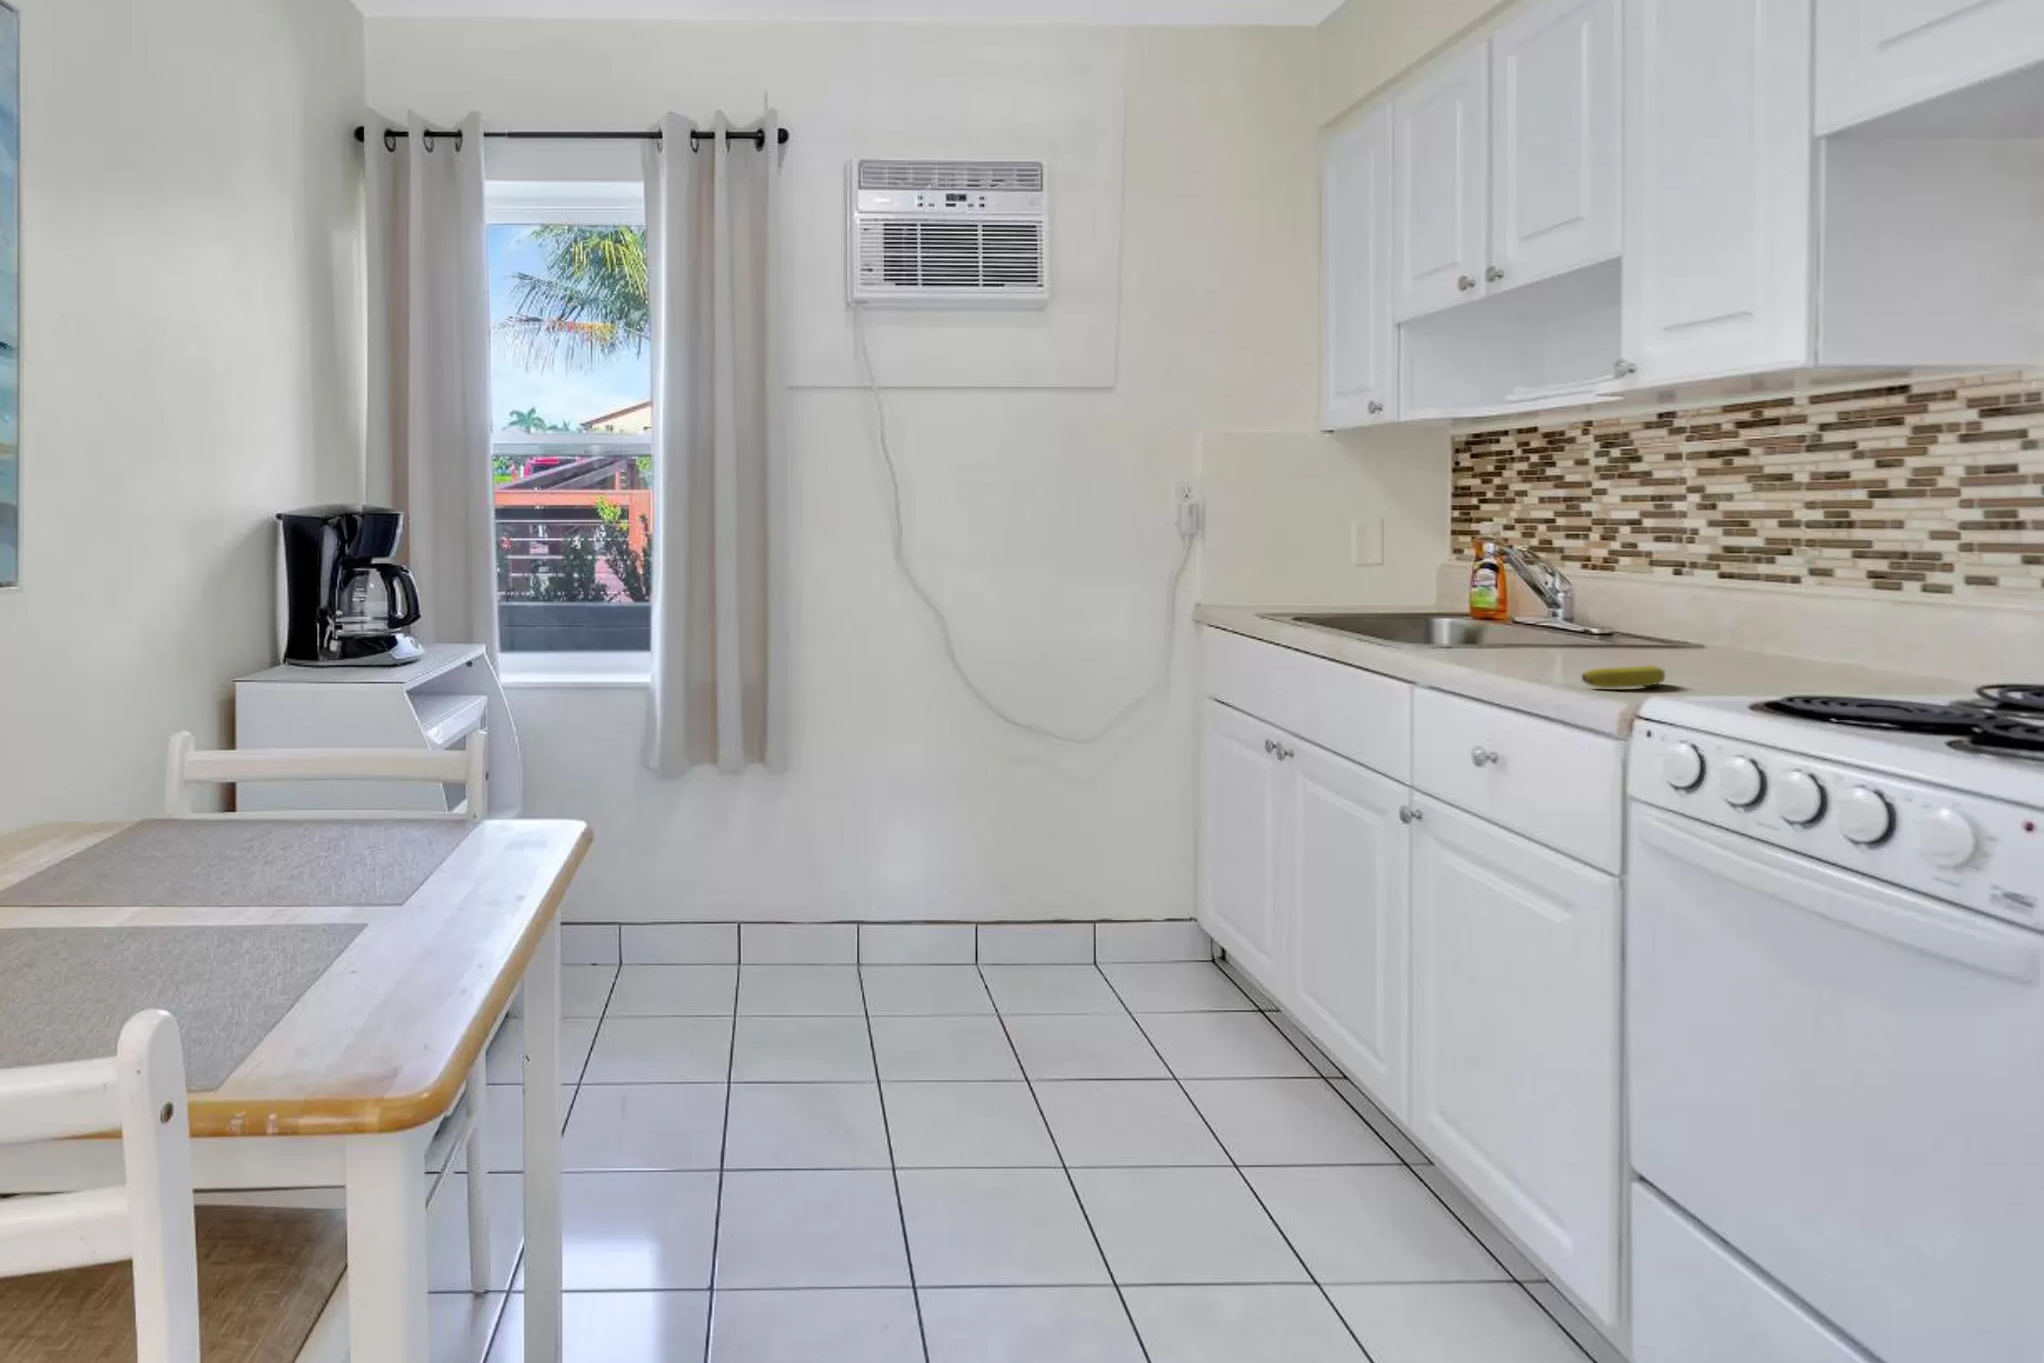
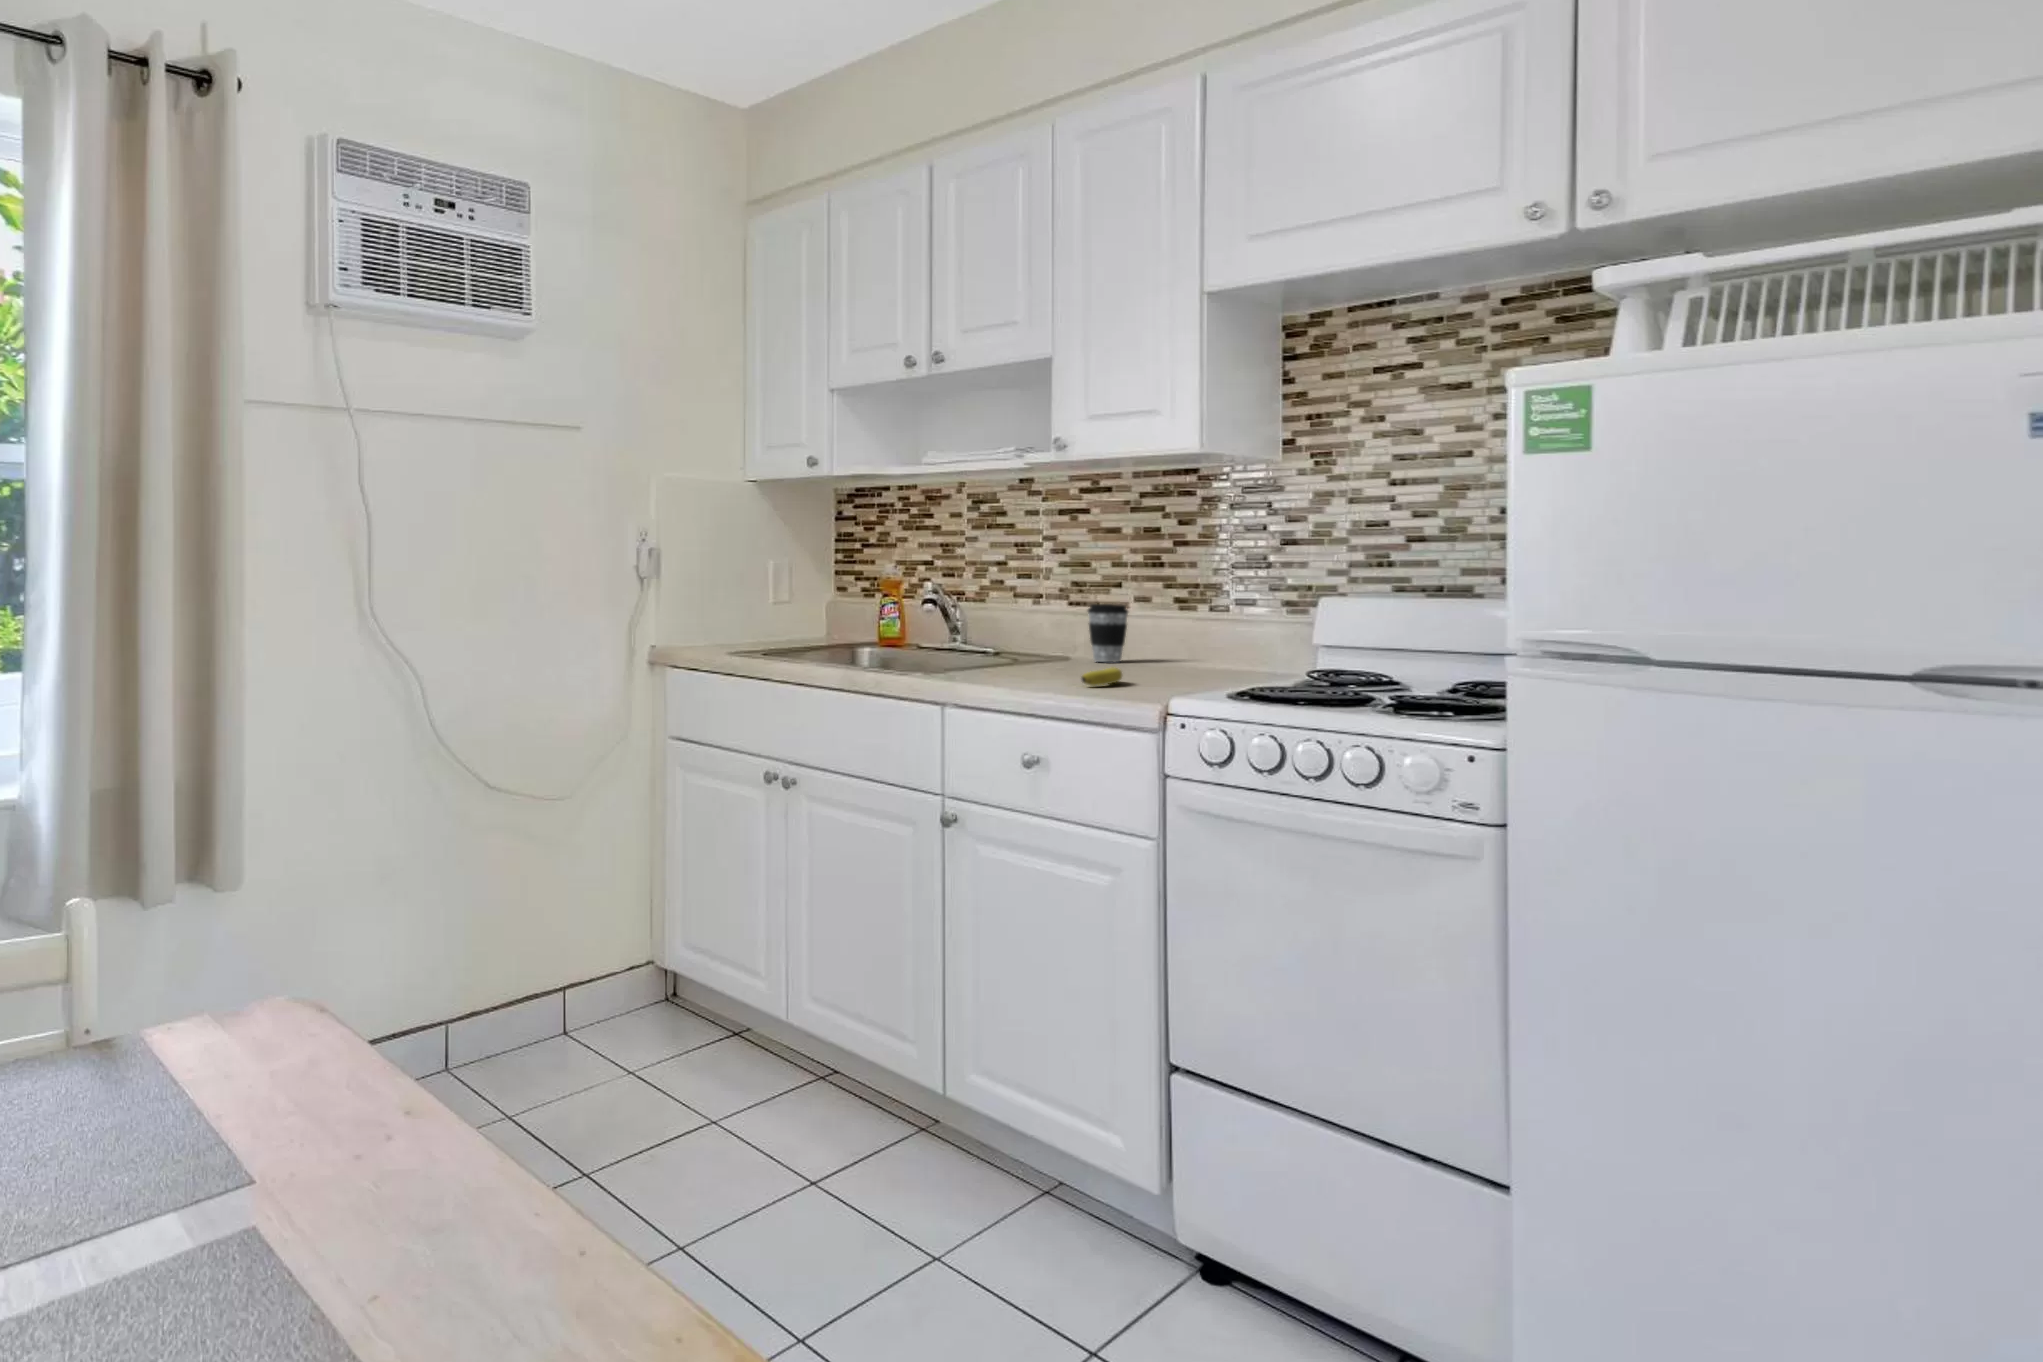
coffee cup: none [1729,579,1802,661] -> present [1088,604,1128,662]

